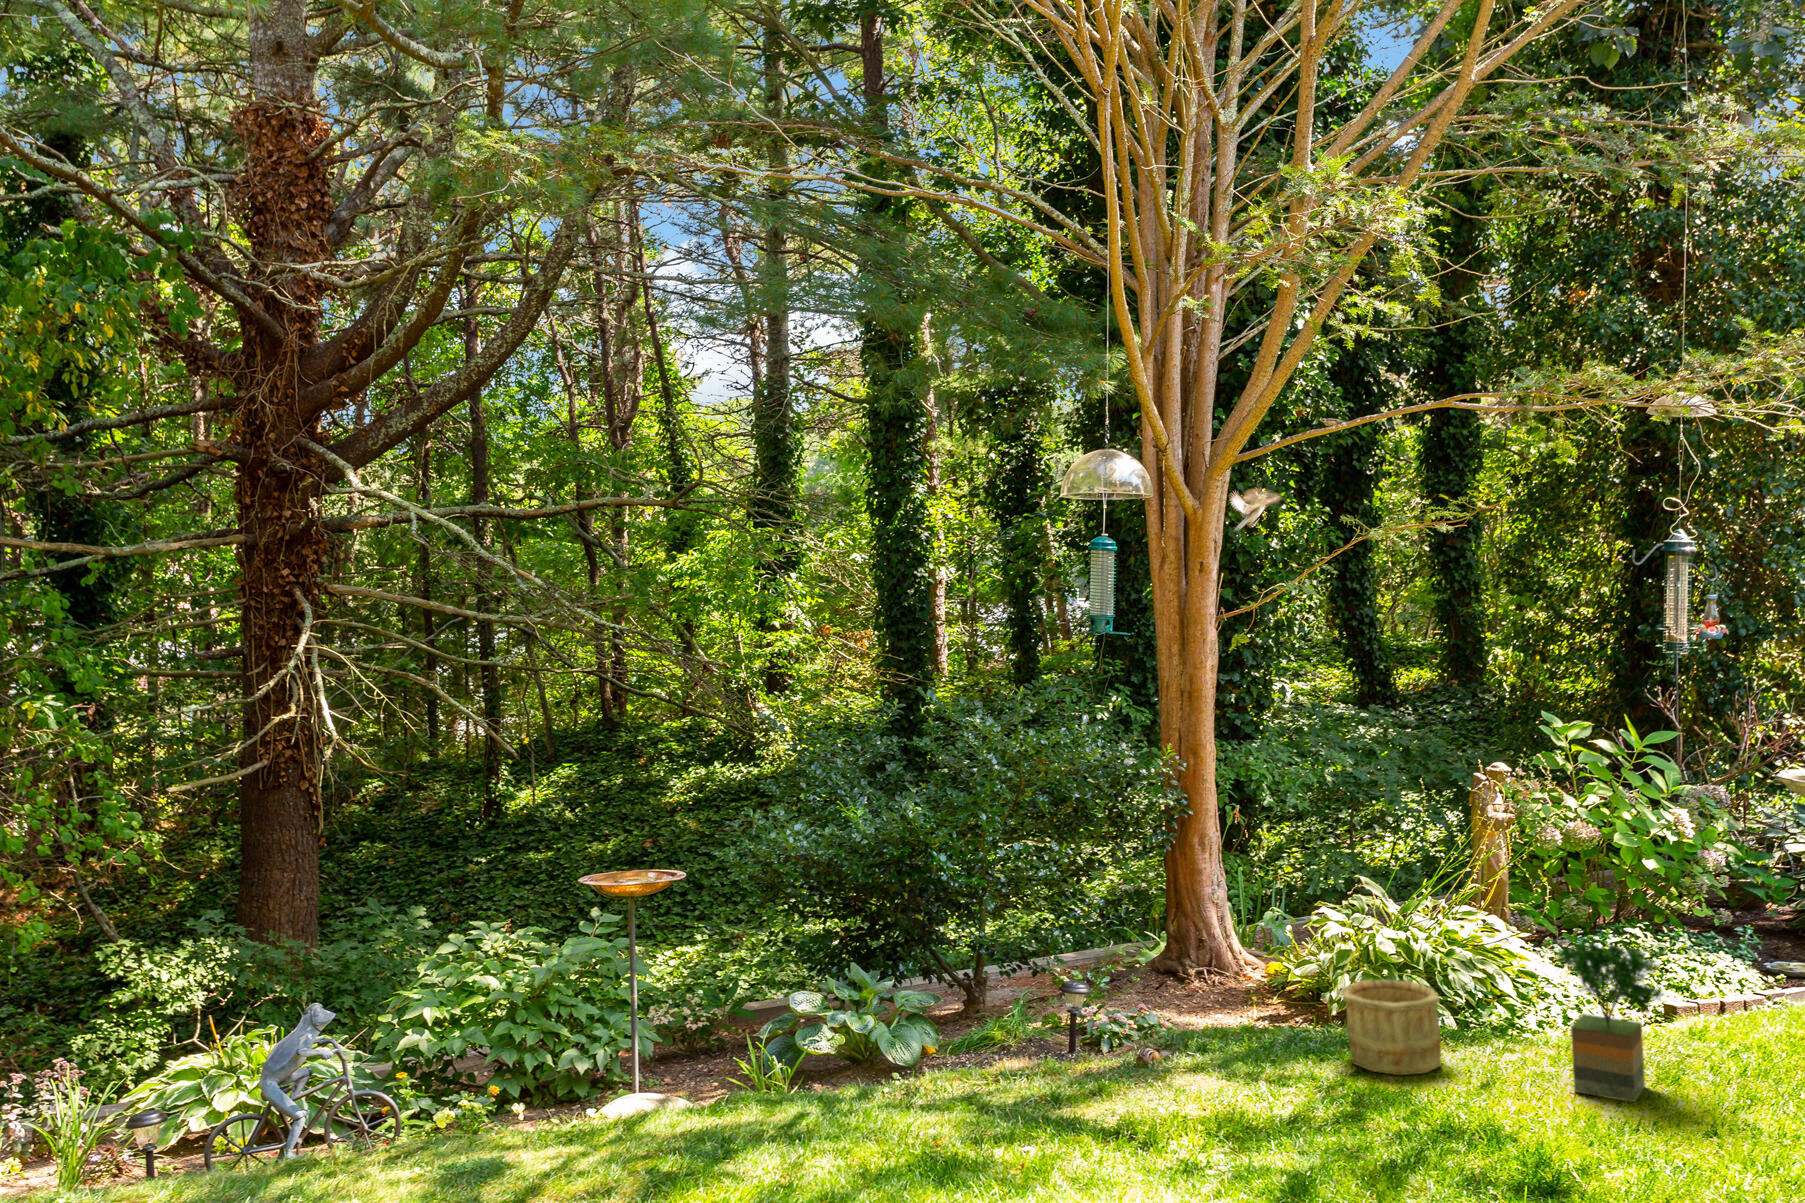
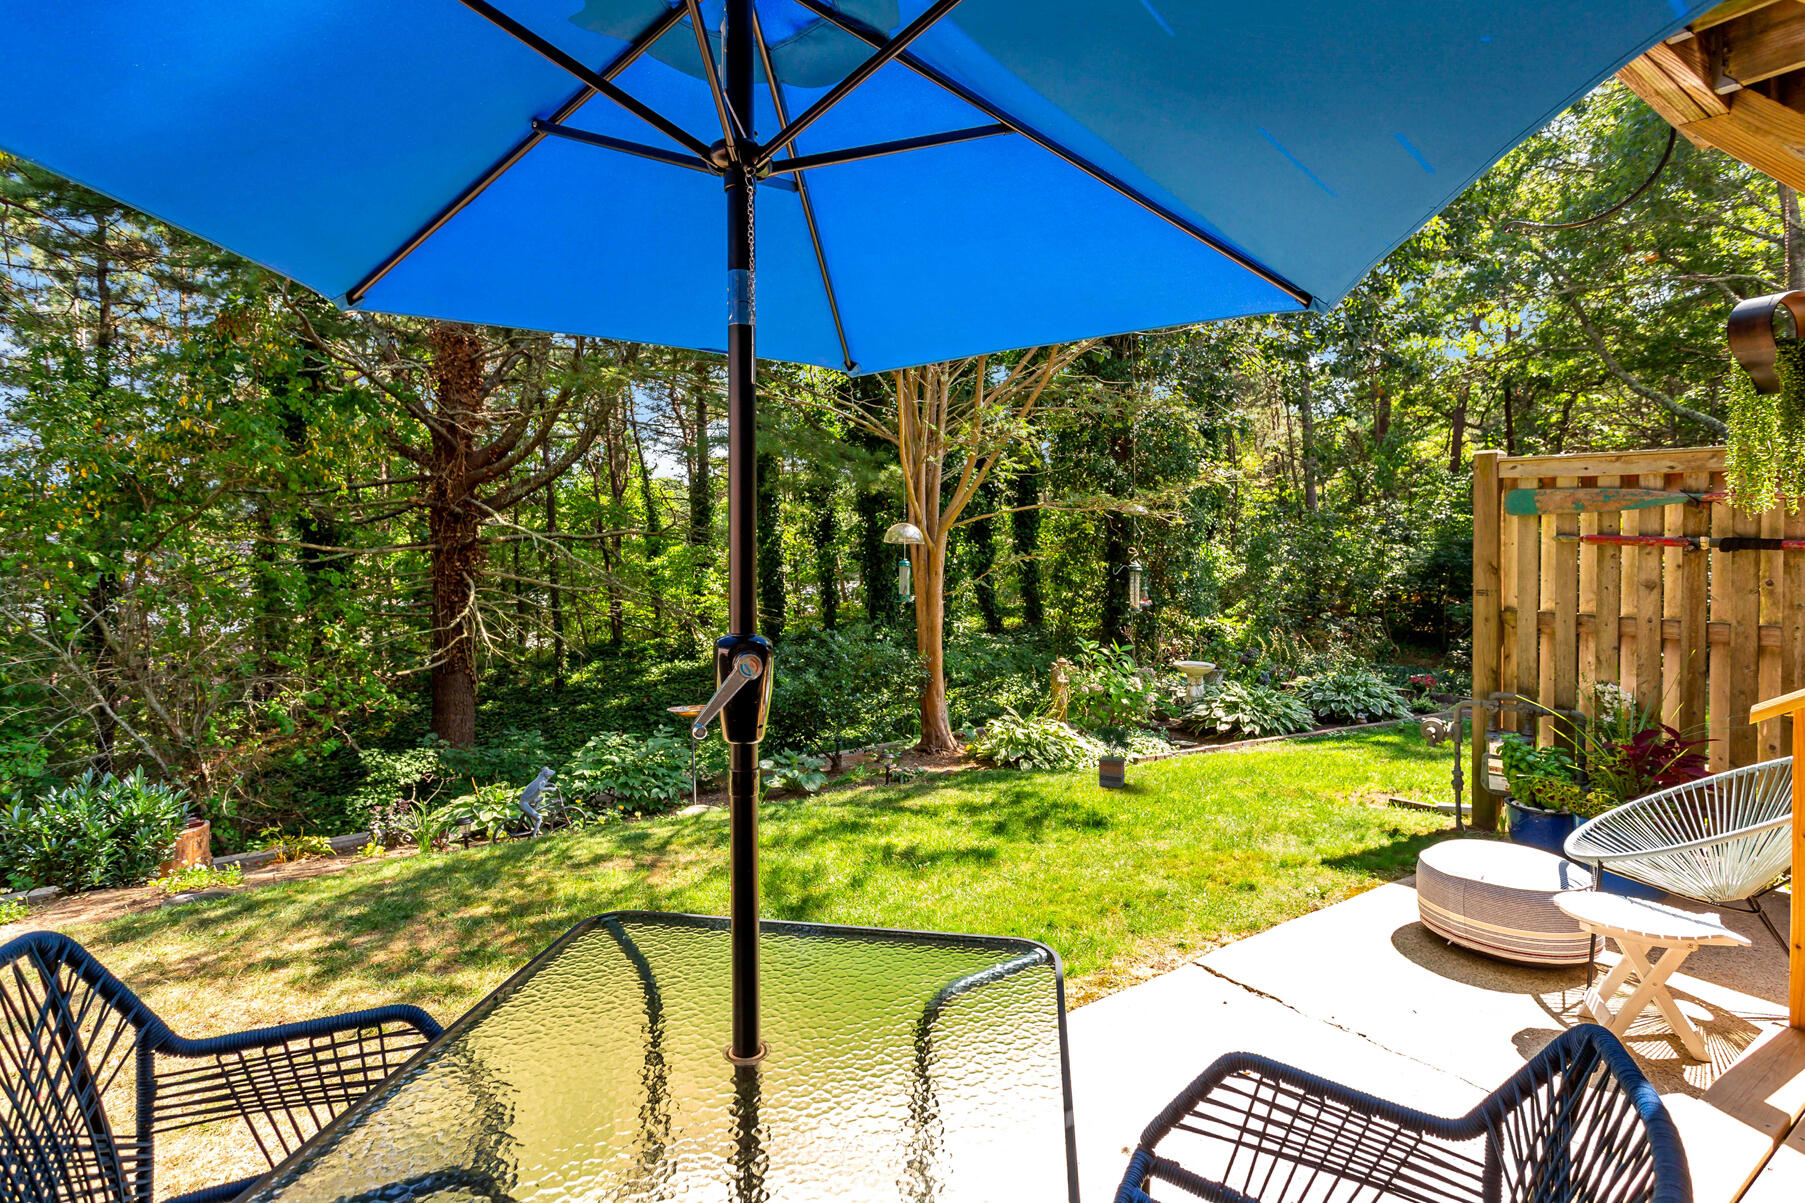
wooden bucket: present [1342,979,1441,1075] -> none [1009,746,1049,784]

